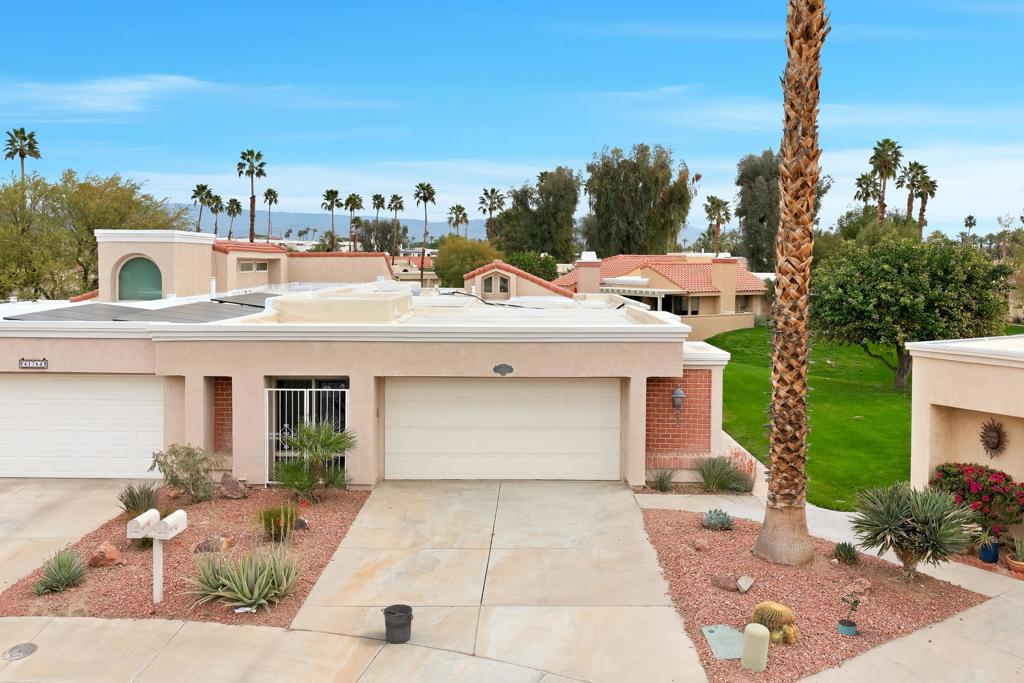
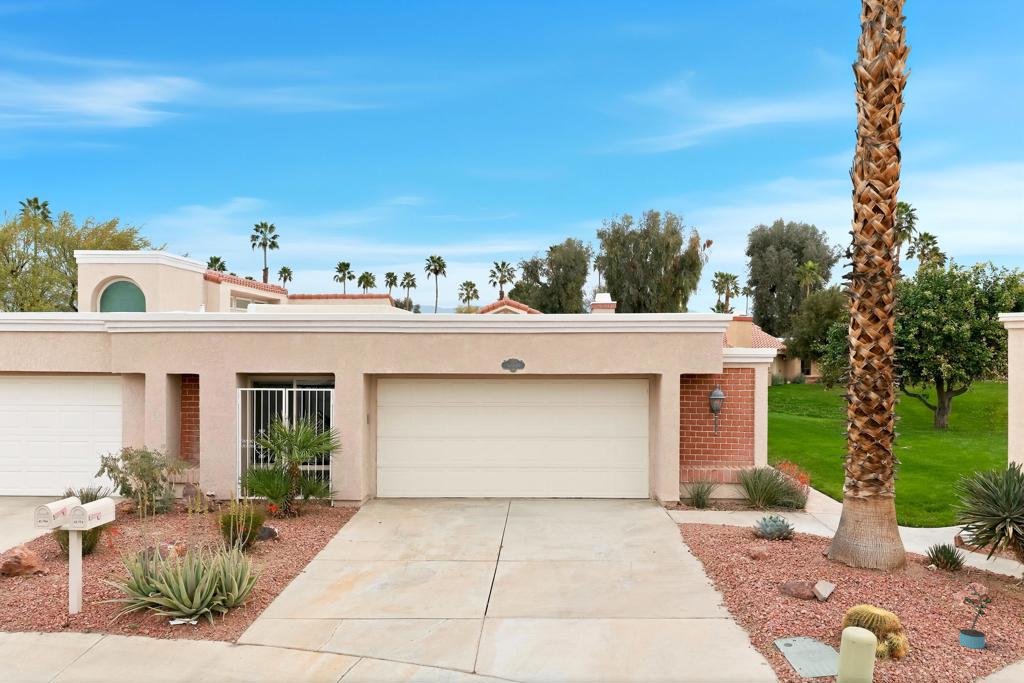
bucket: present [381,604,413,644] -> none [350,602,394,652]

